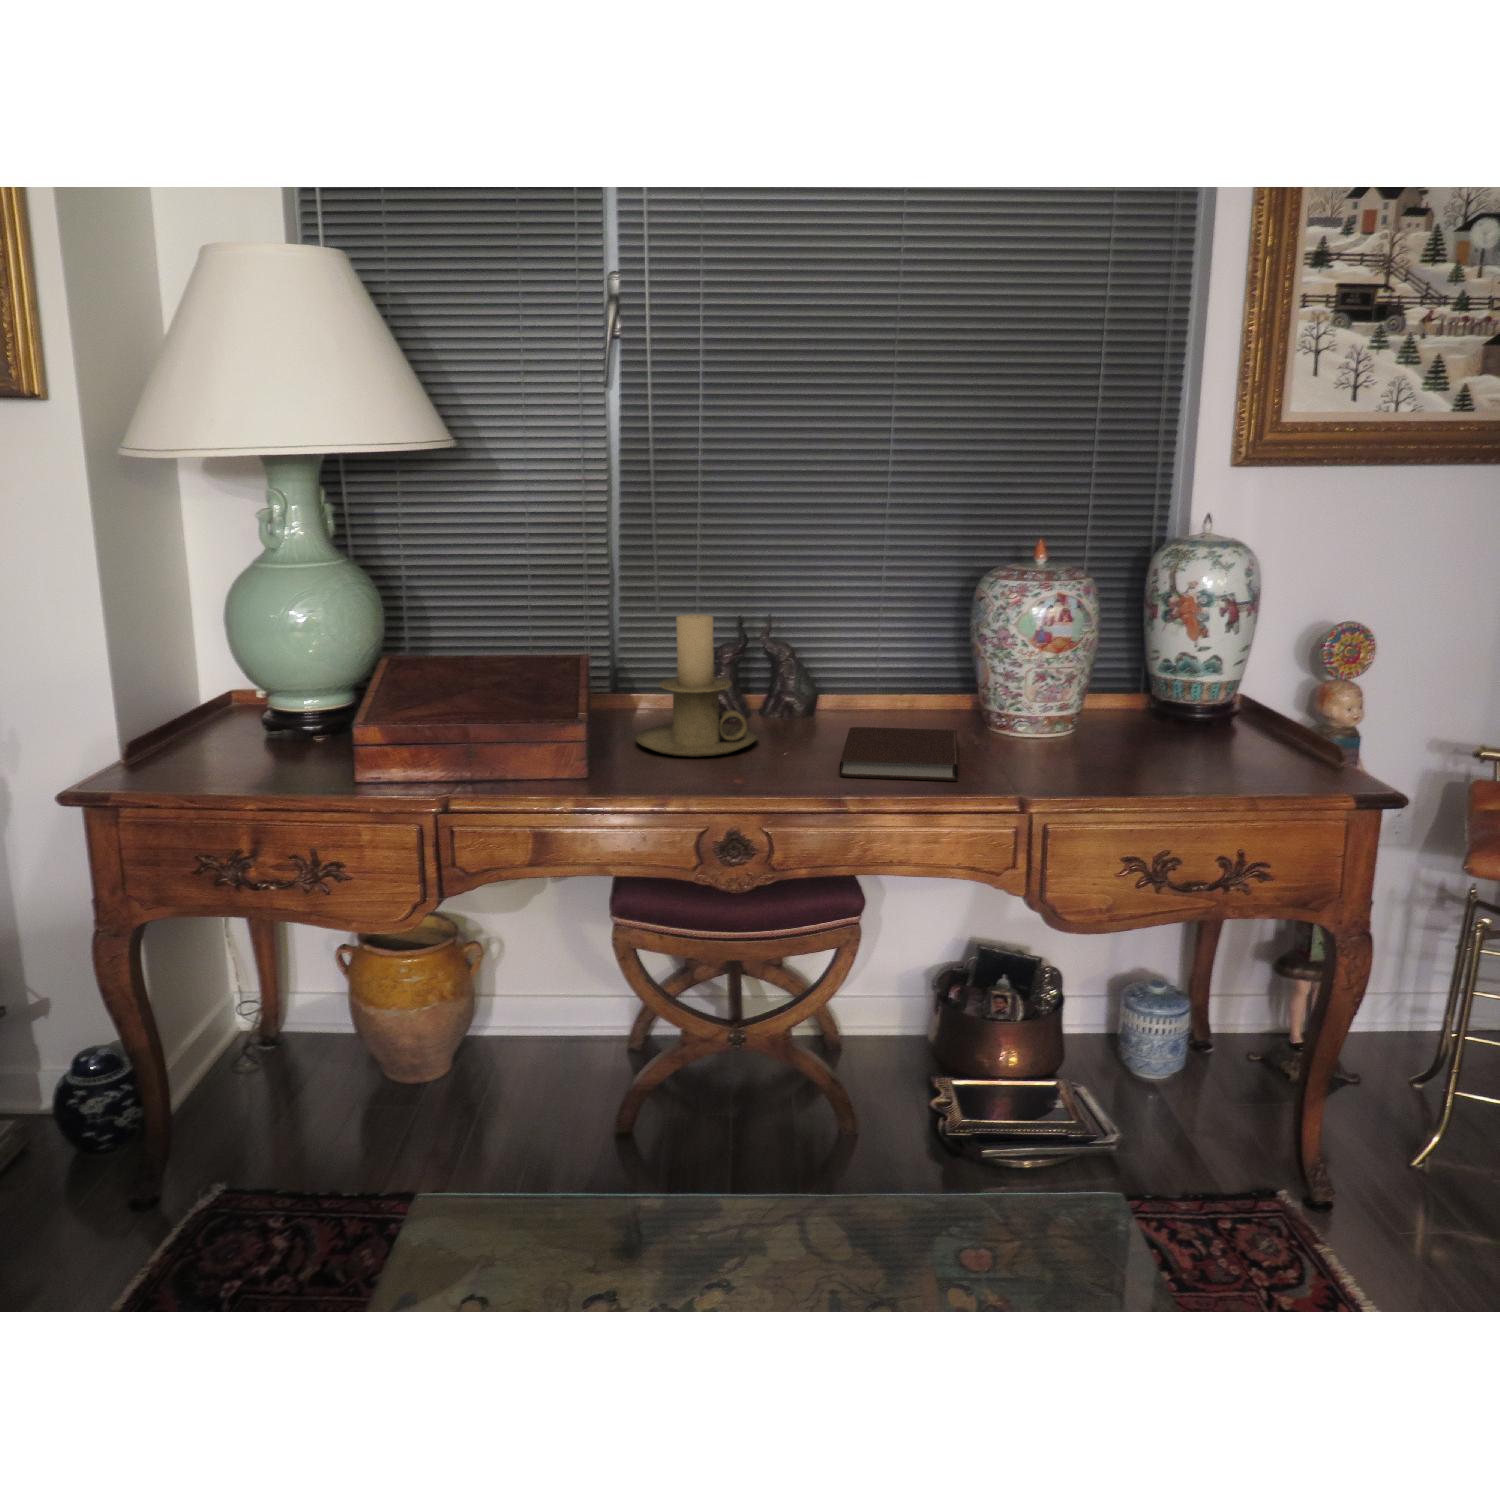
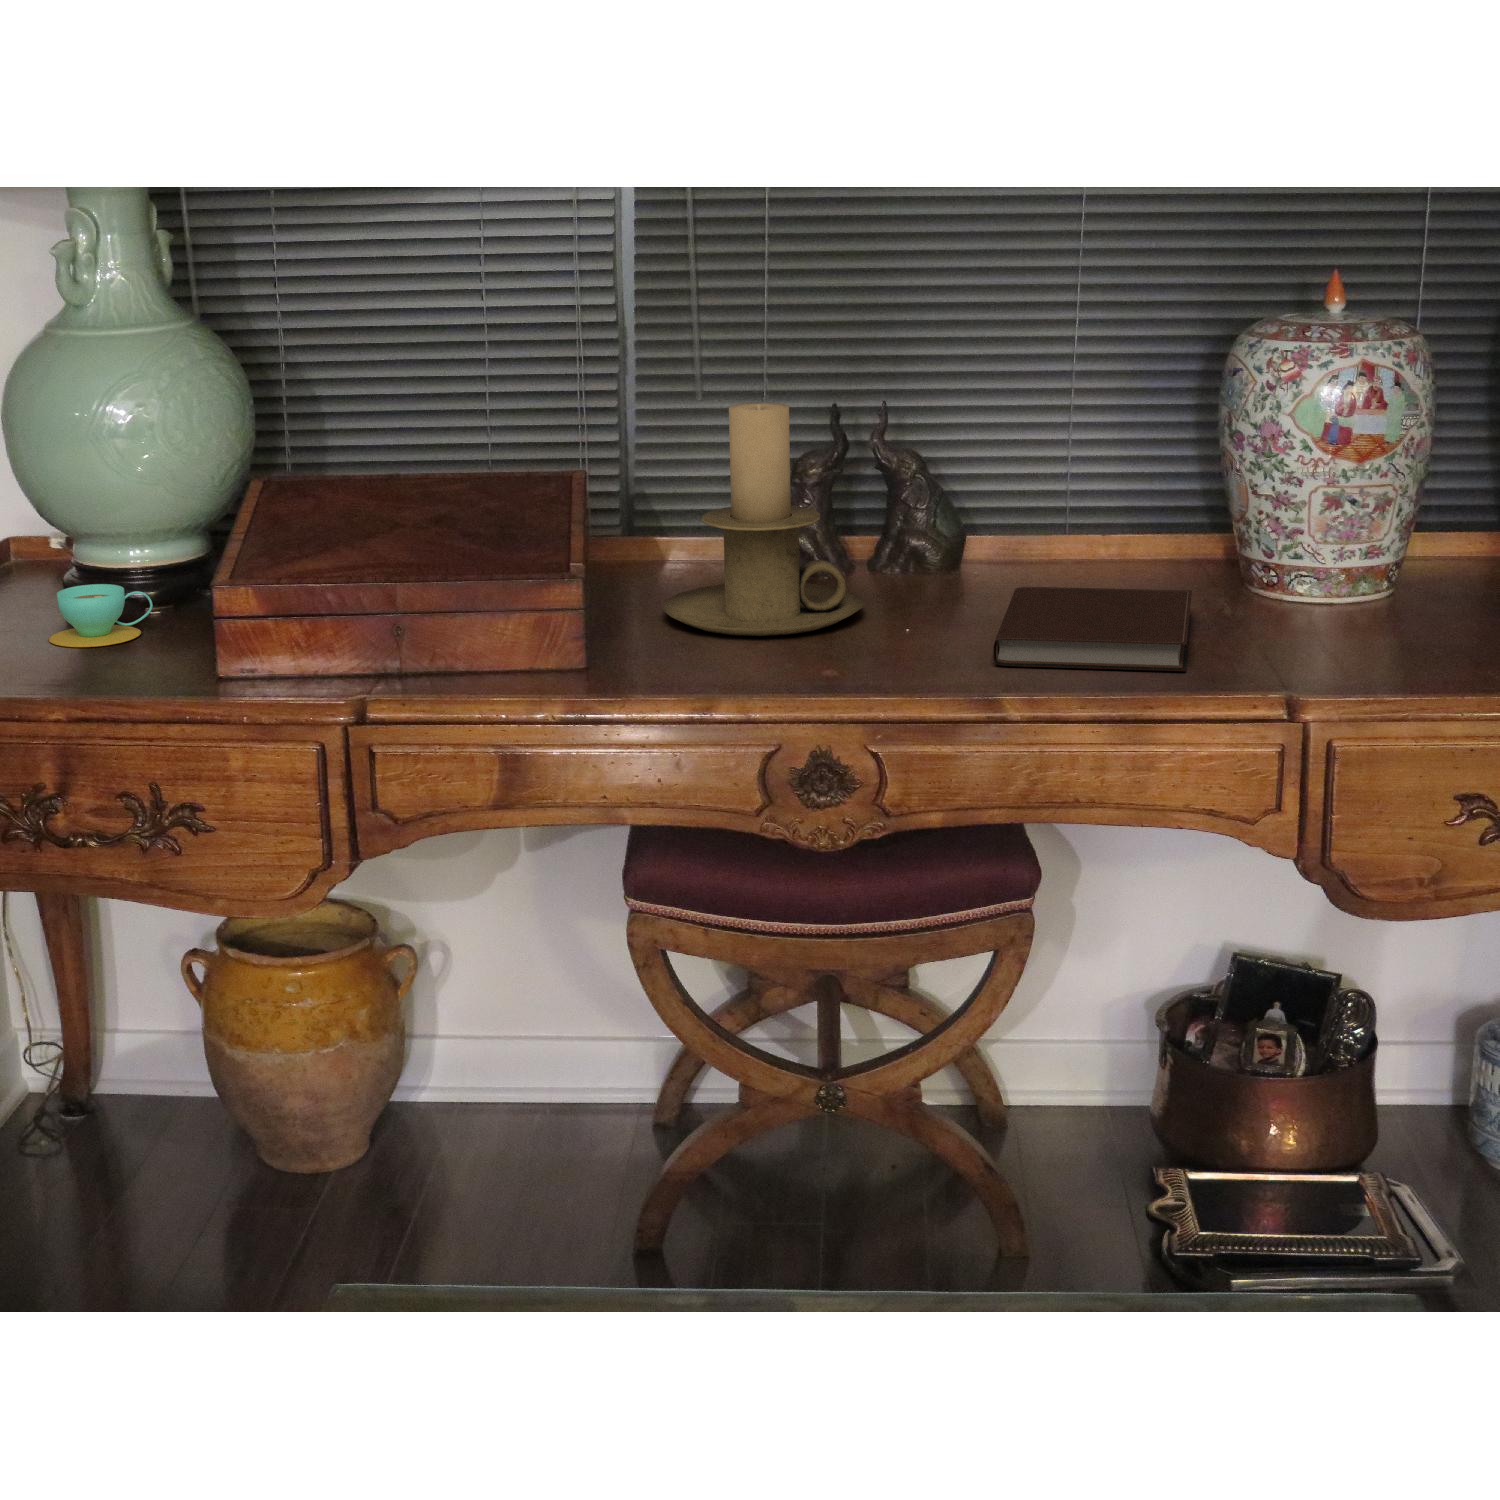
teacup: none [251,722,317,762] -> present [49,584,153,647]

